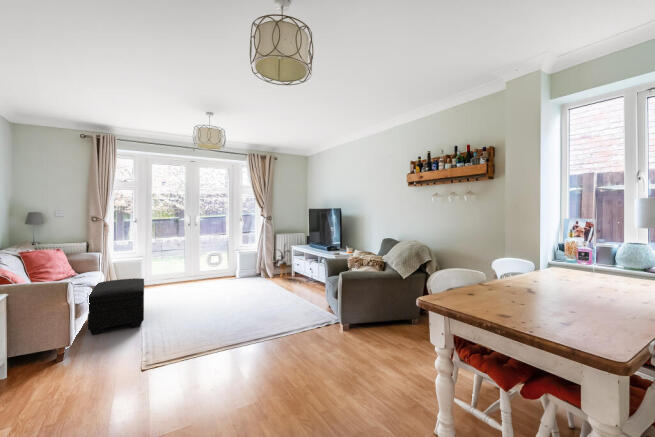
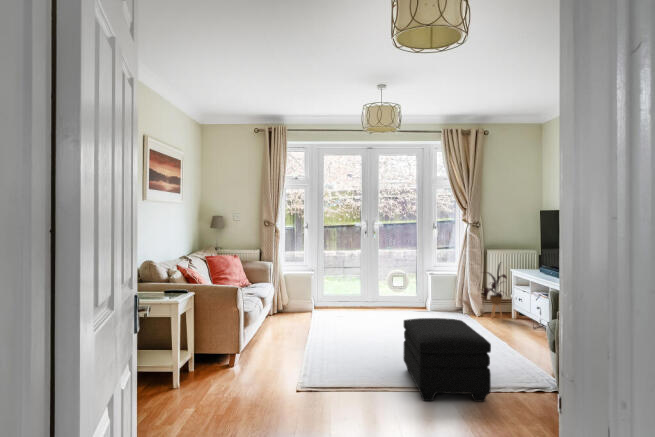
ottoman: present [87,278,144,335] -> present [403,318,491,401]

